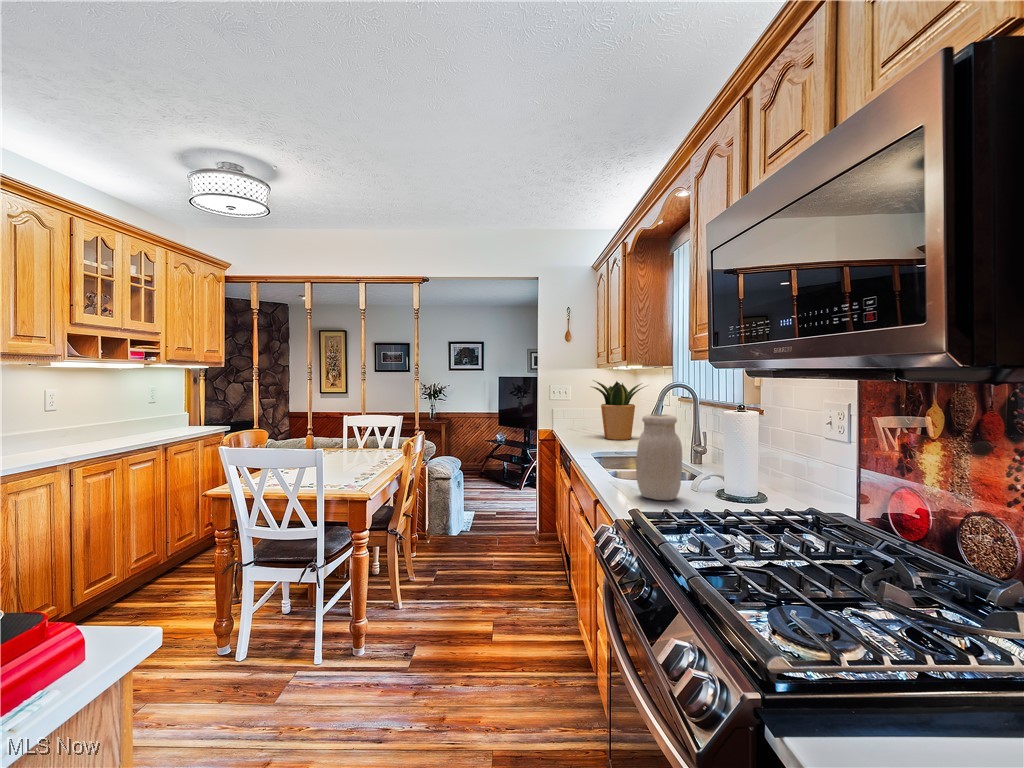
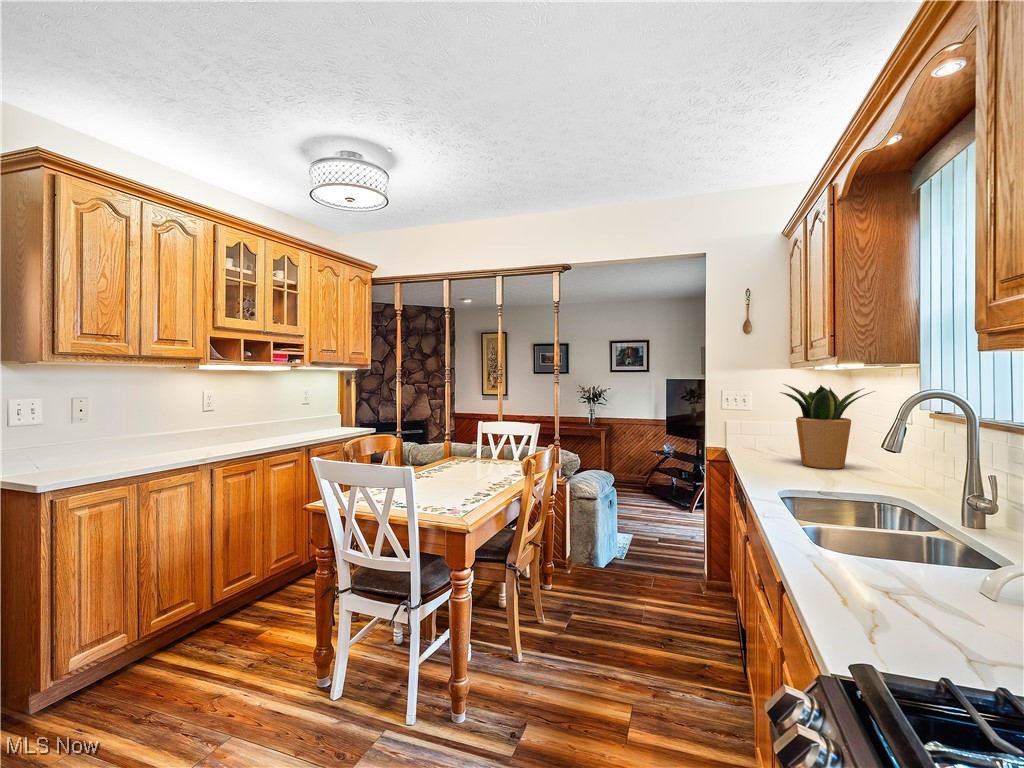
jar: present [636,414,682,500] -> none [867,450,974,620]

